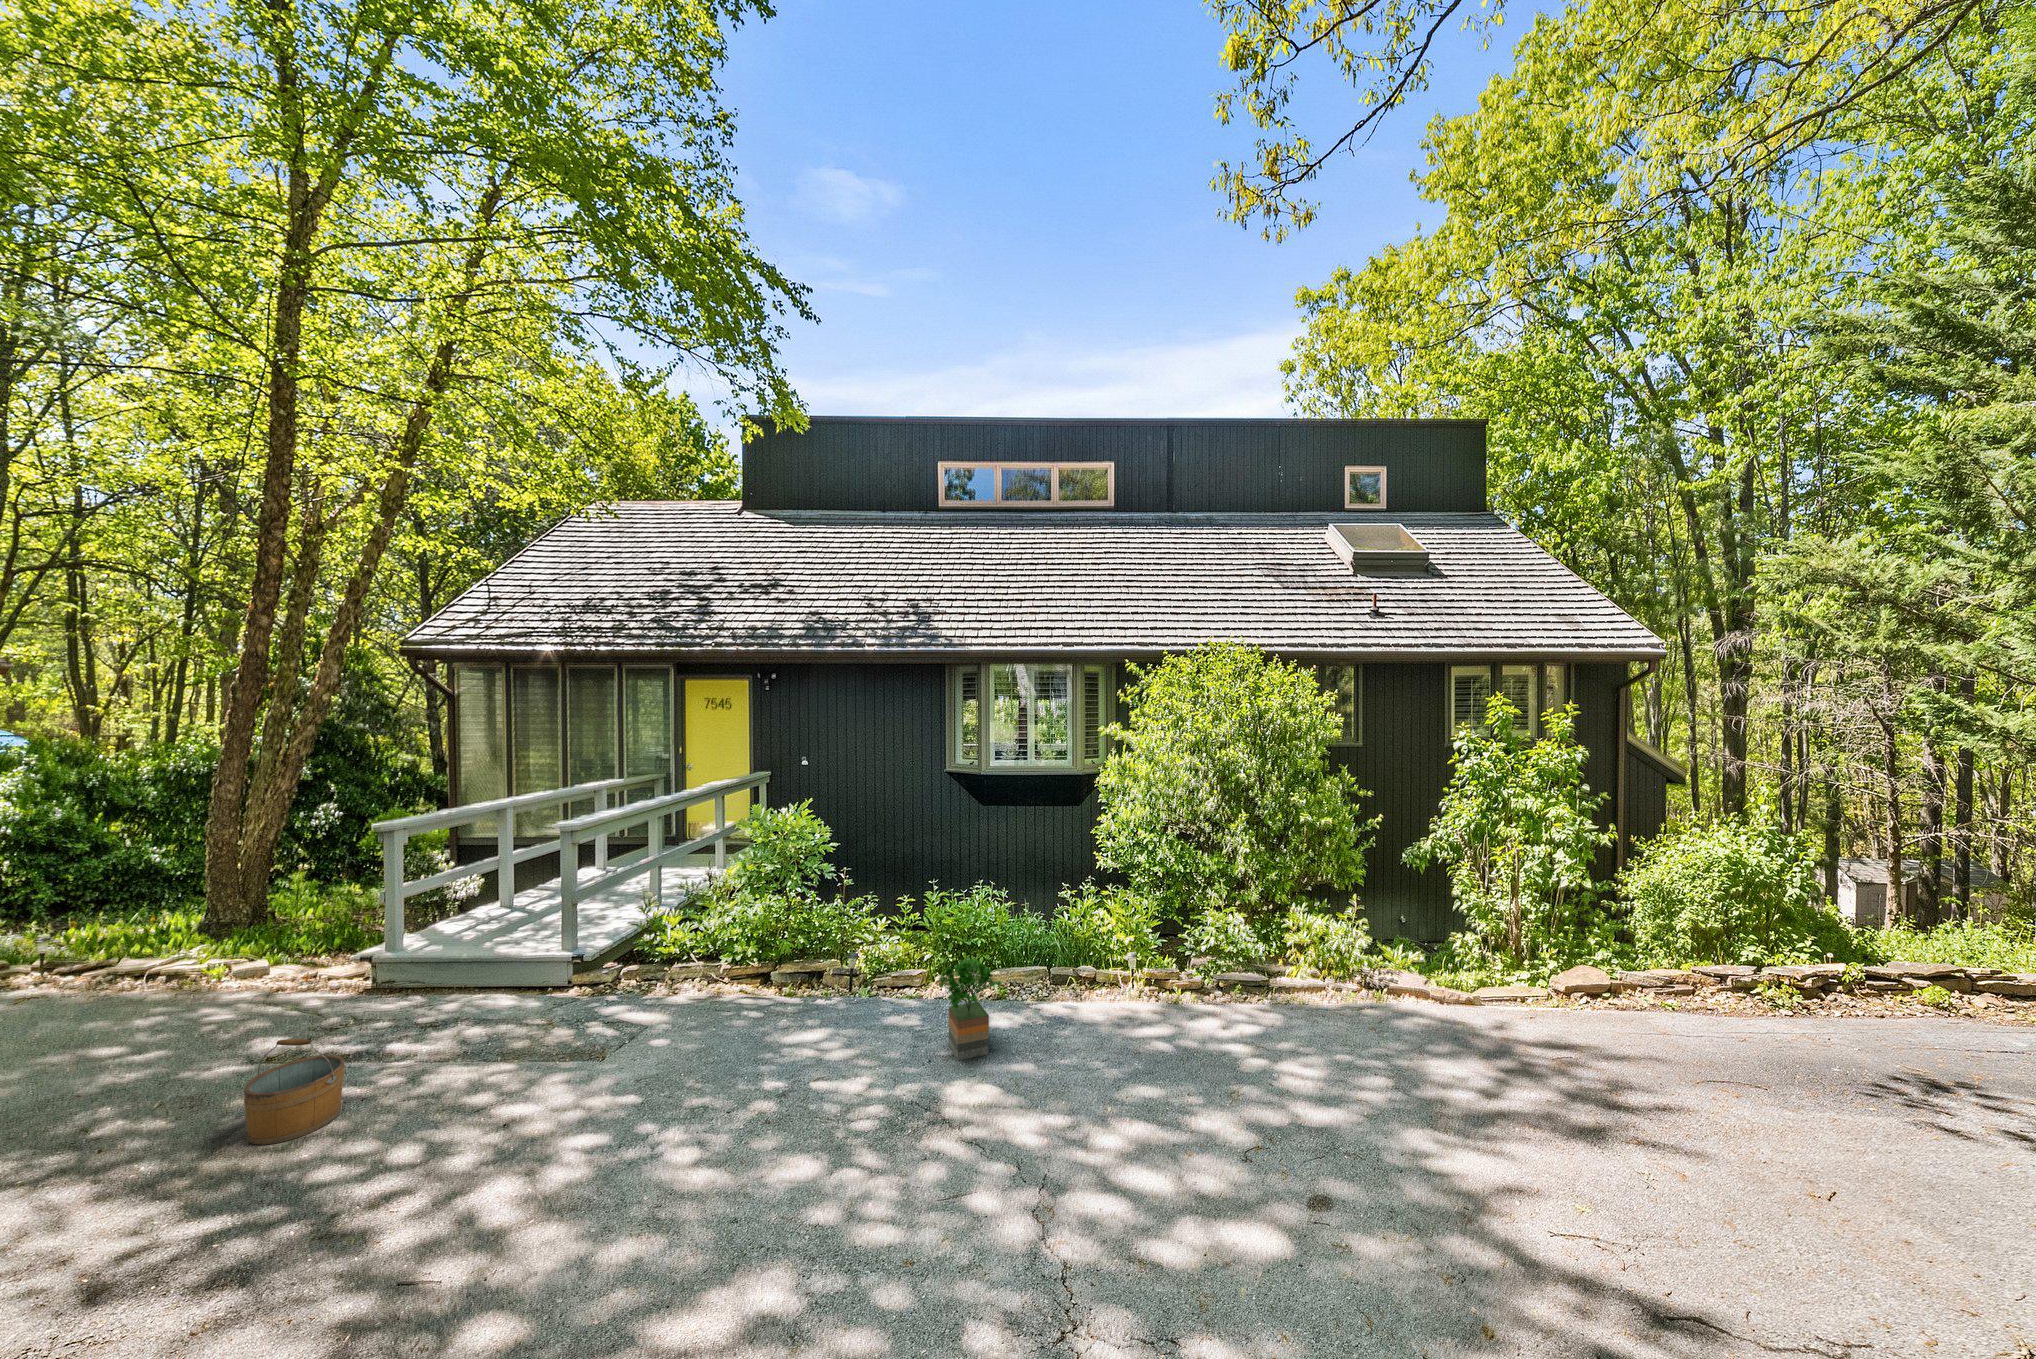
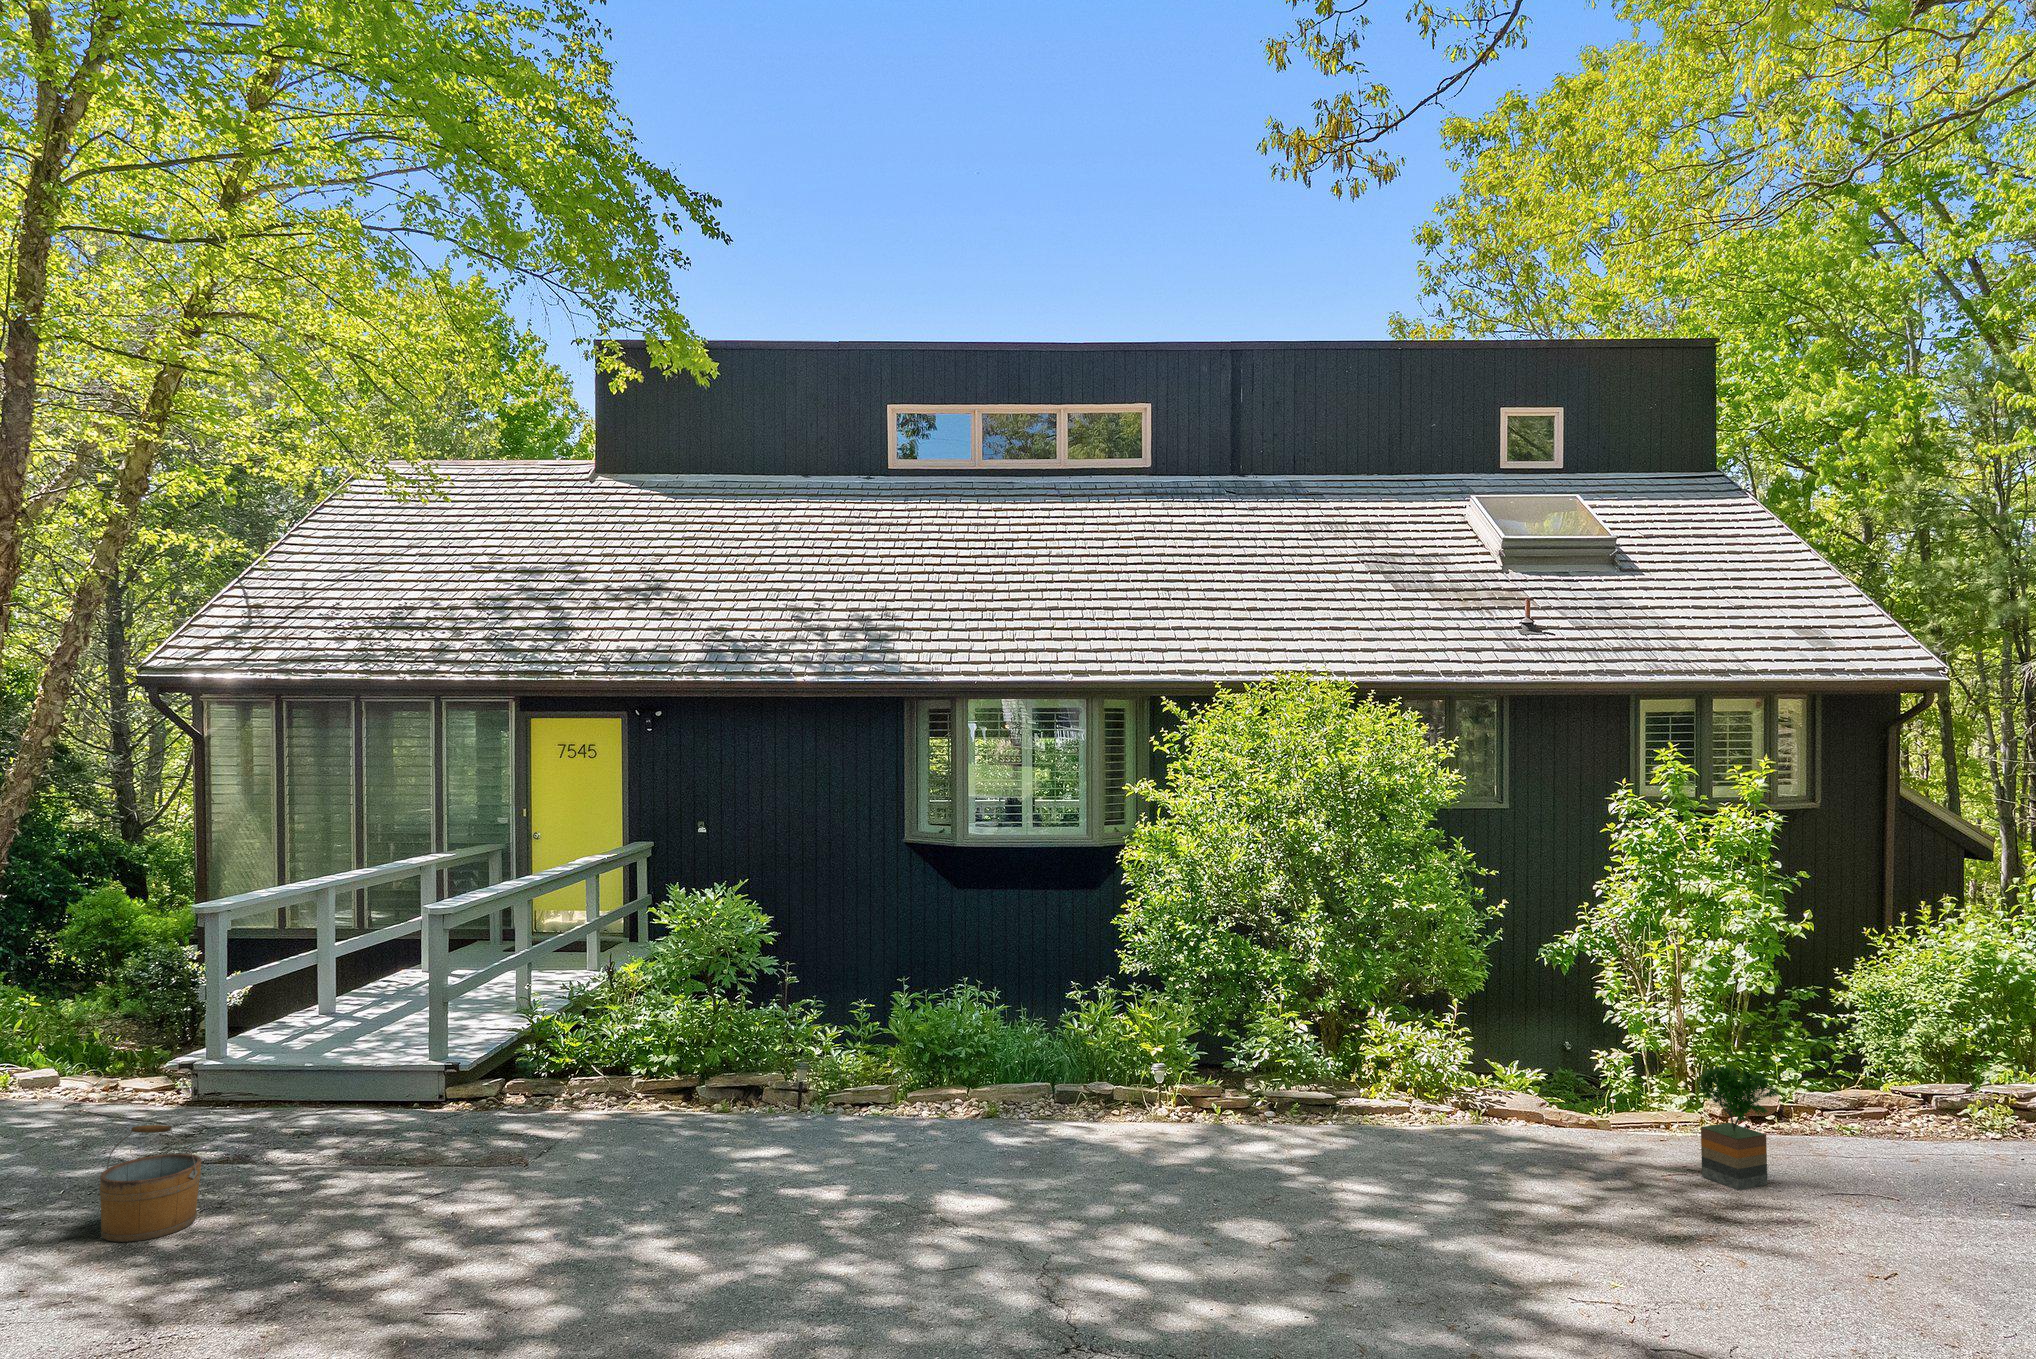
potted tree: present [939,958,1002,1060] -> present [1699,1065,1779,1190]

